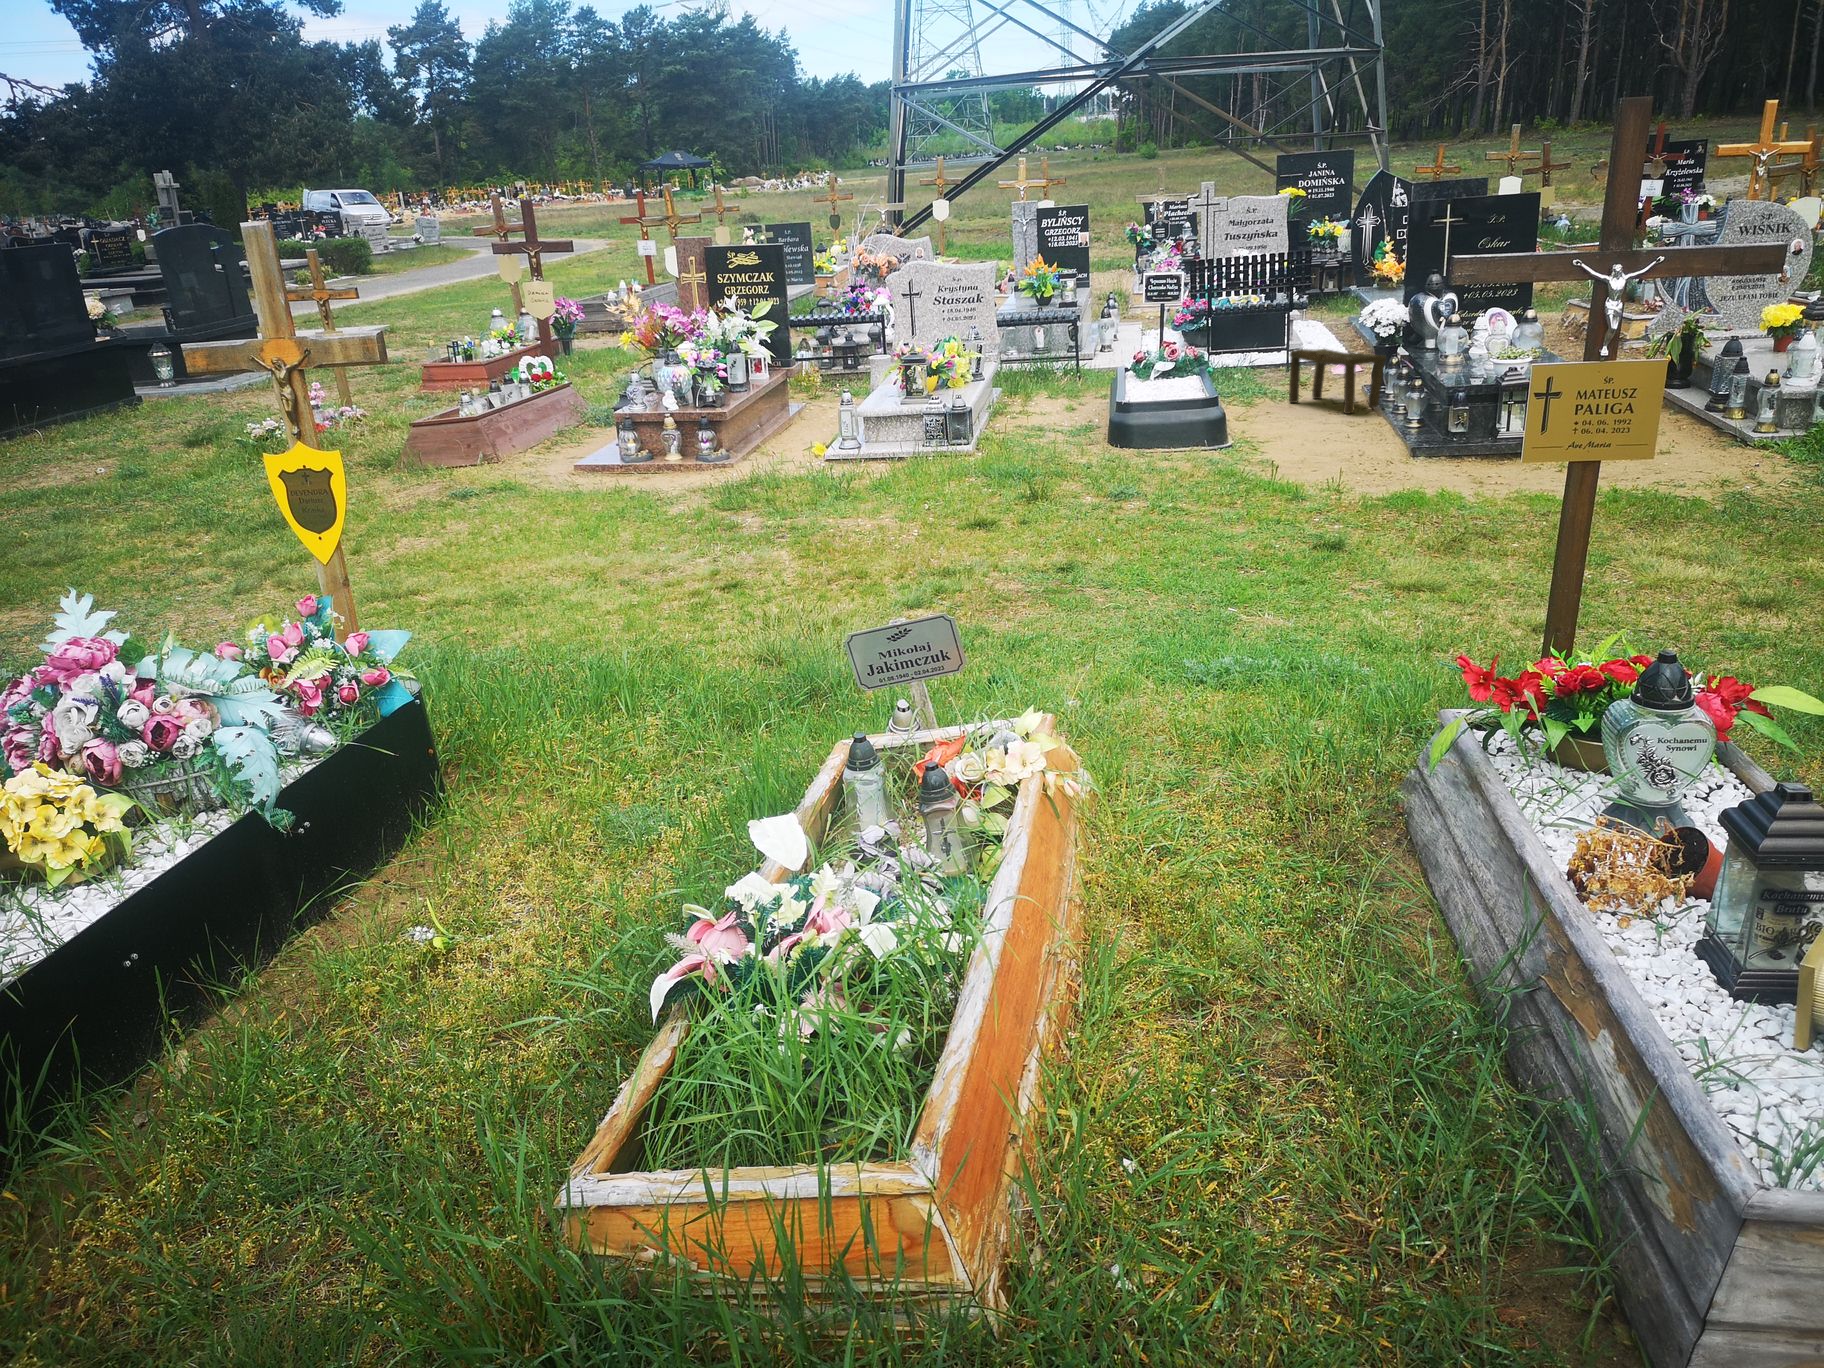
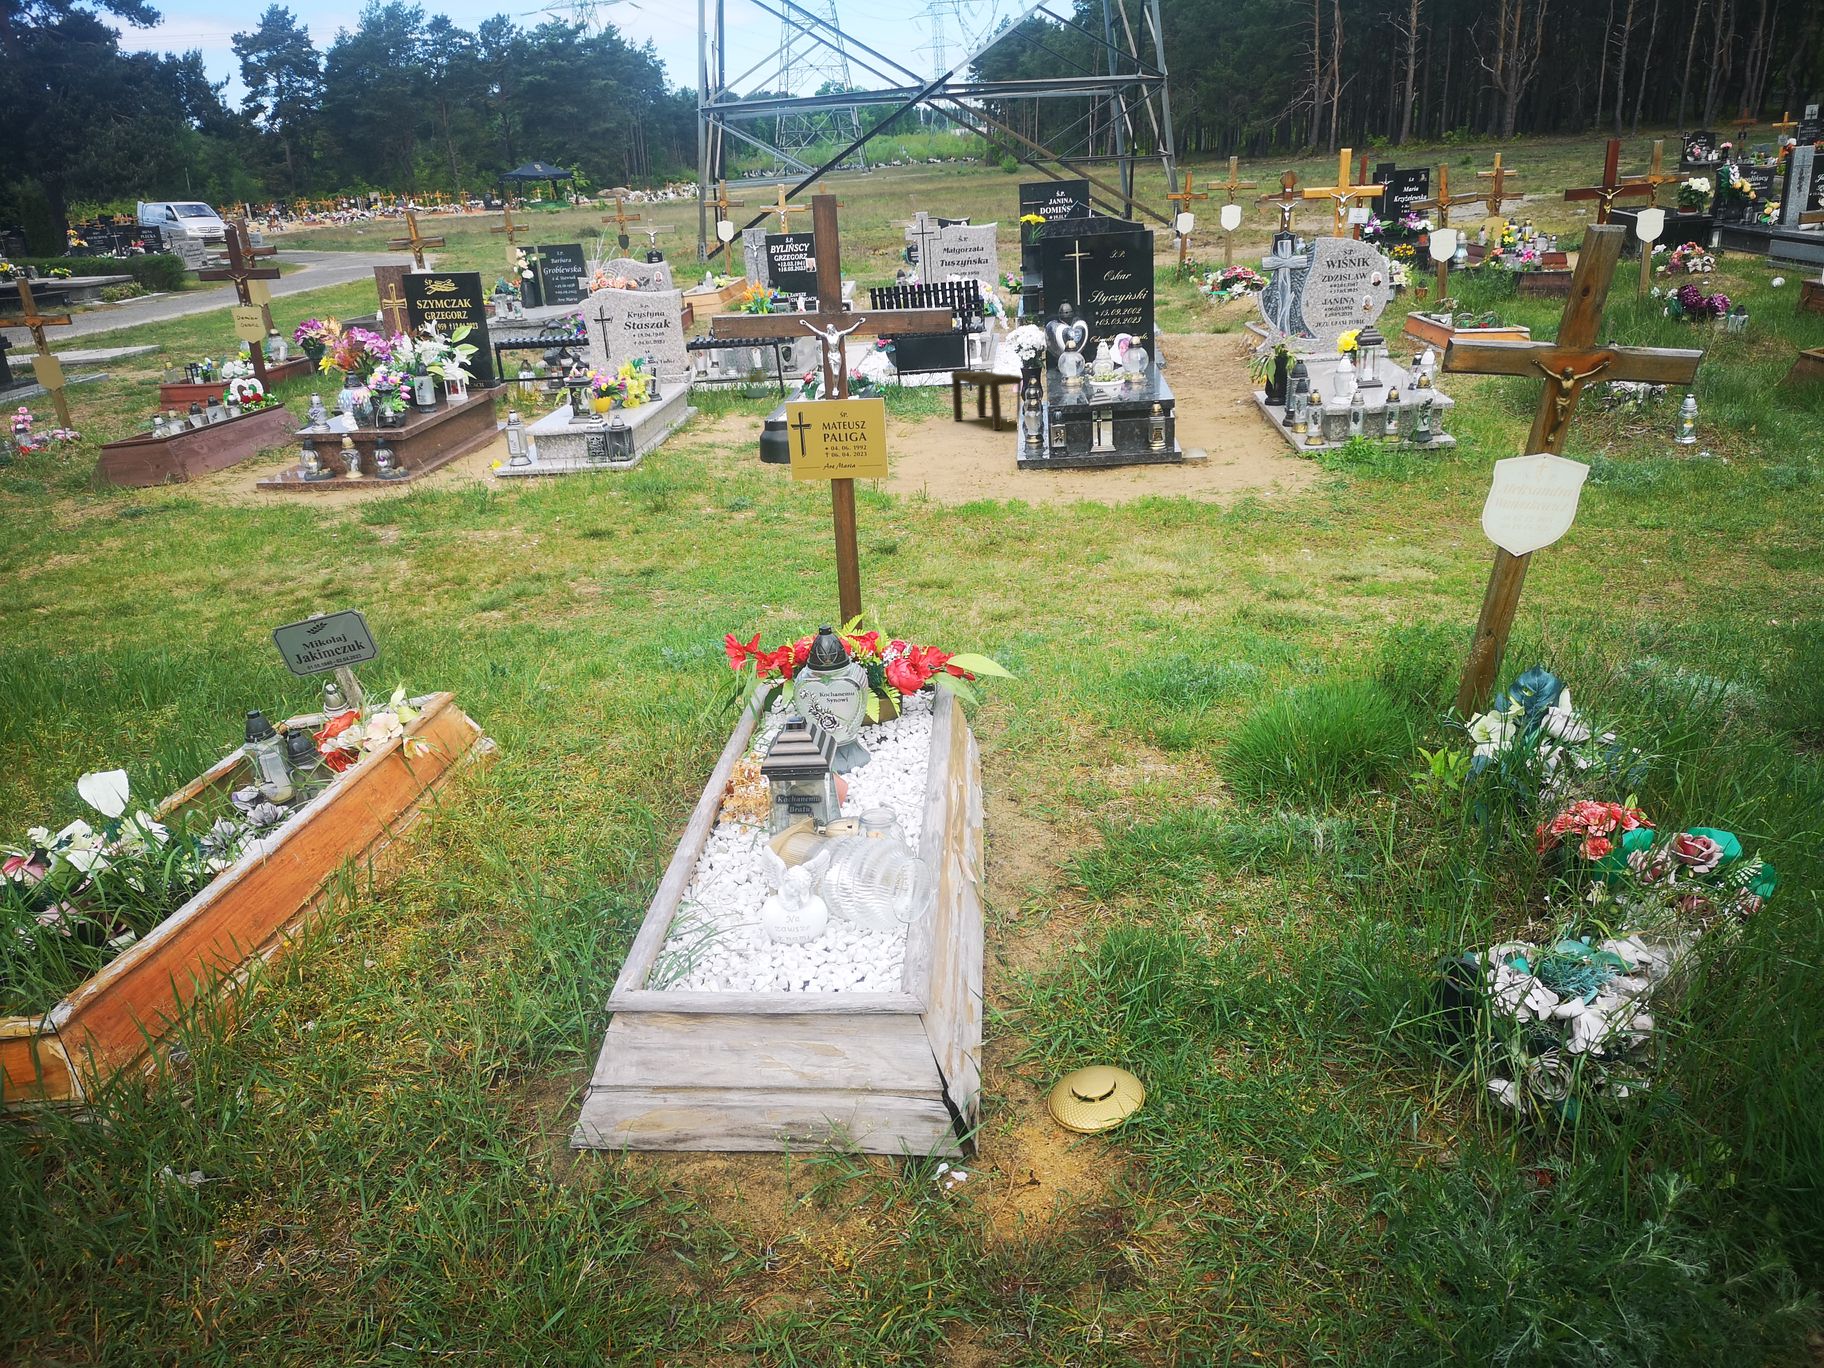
decorative plant: none [1028,348,1061,377] -> present [740,370,768,398]

